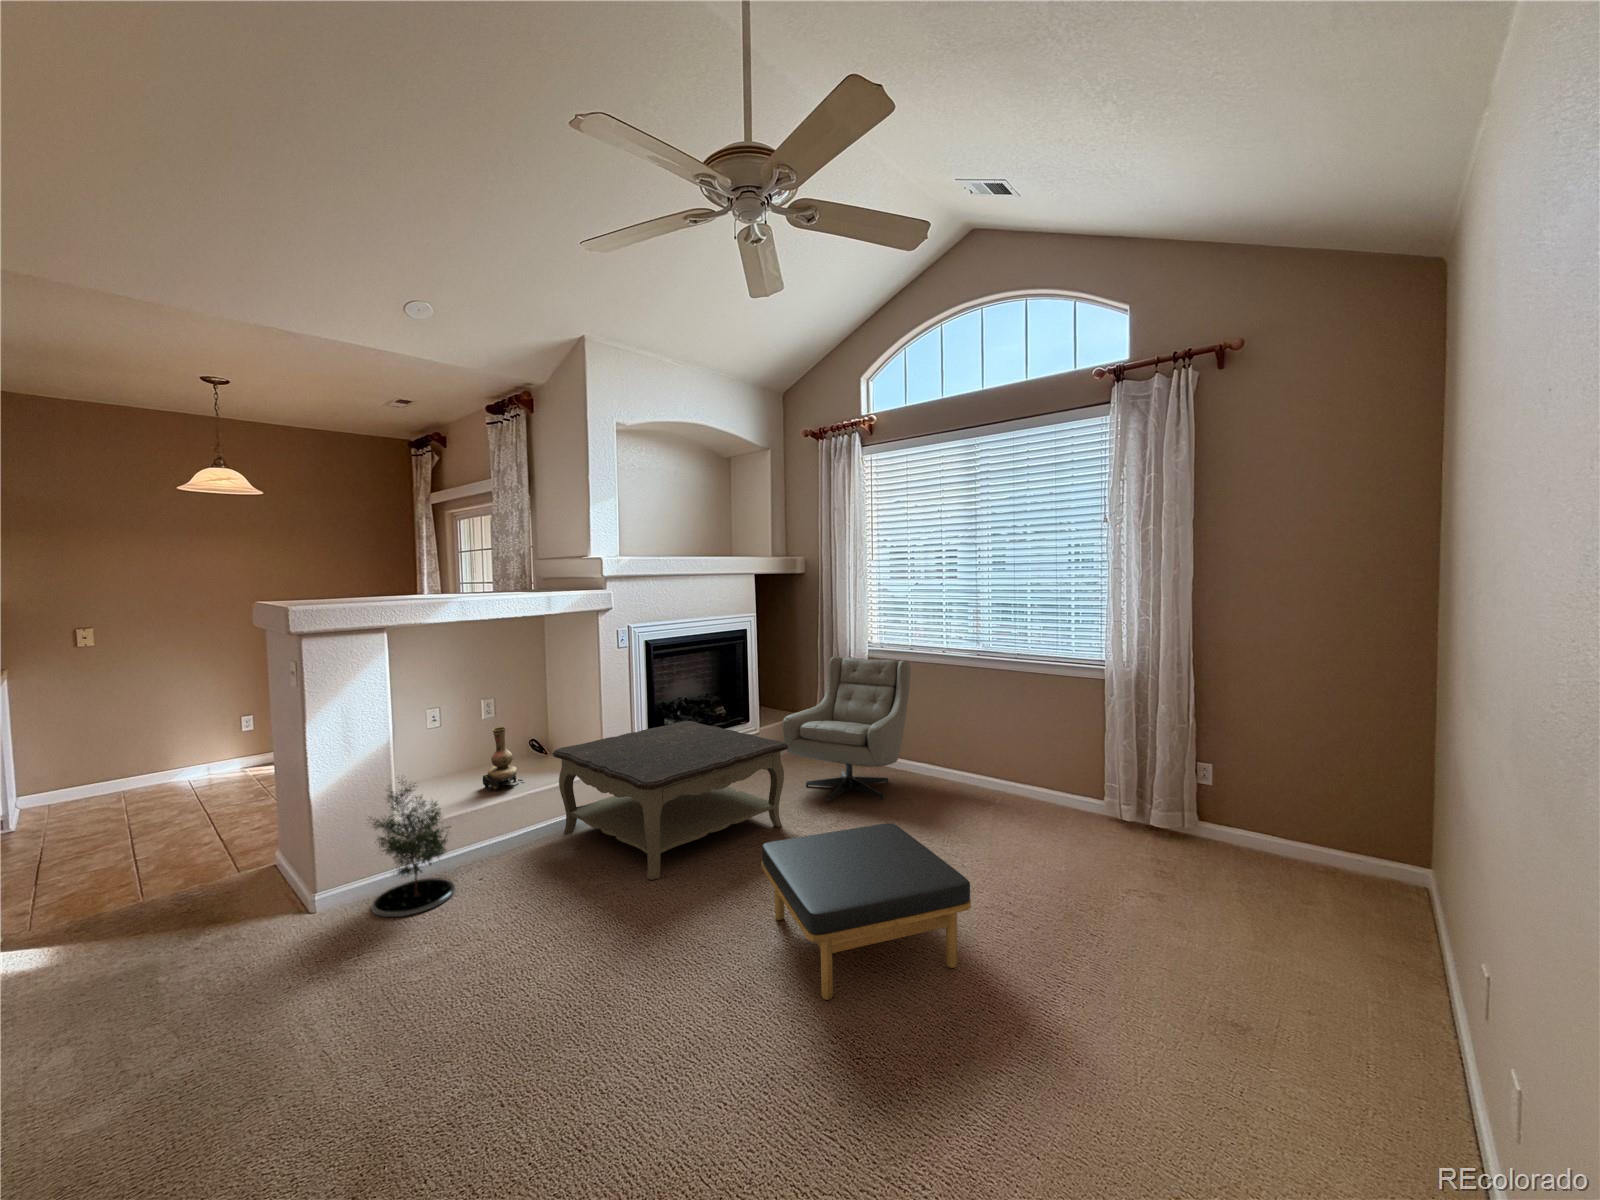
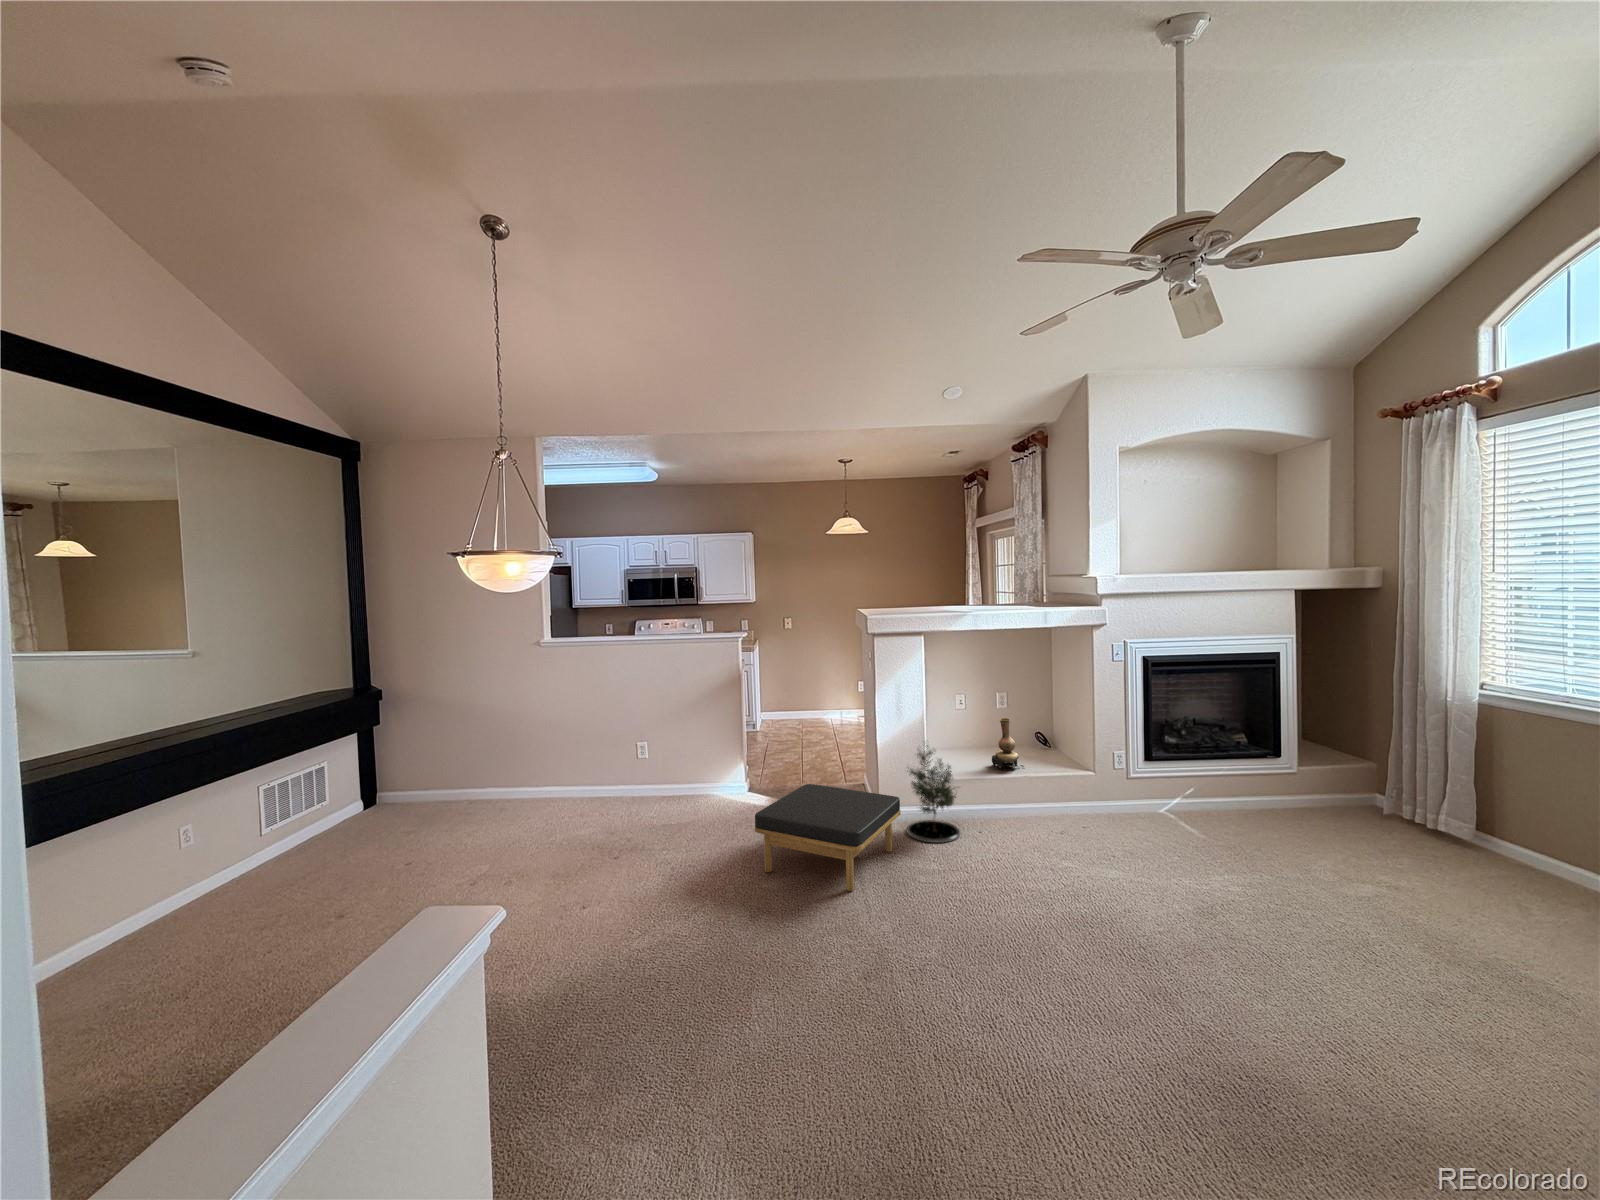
armchair: present [783,656,911,802] -> none [1313,697,1554,895]
coffee table: present [553,721,788,880] -> none [1045,743,1300,881]
ottoman: present [761,823,971,1000] -> present [755,784,901,891]

